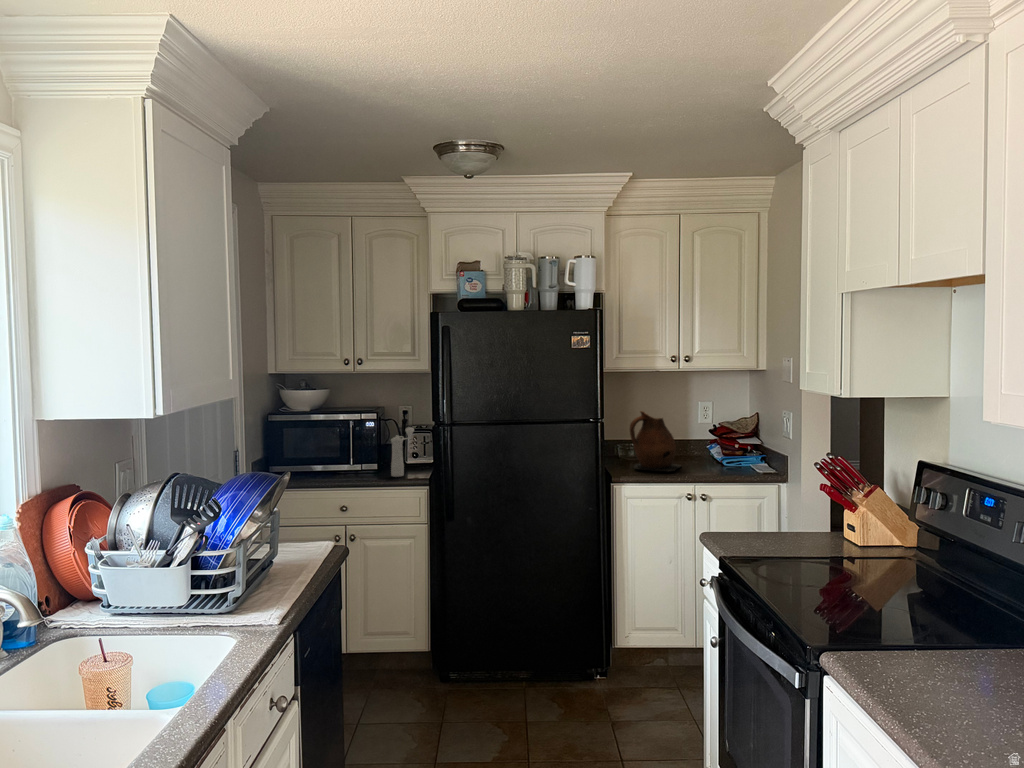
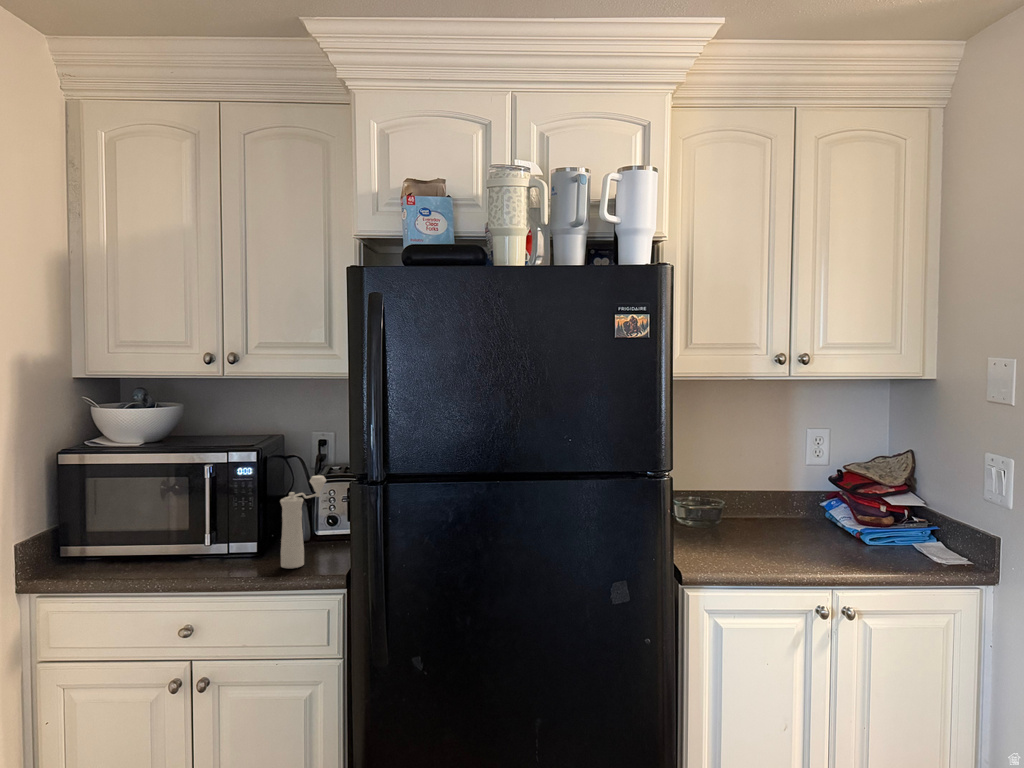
ceramic pitcher: present [630,411,681,472] -> none [707,450,795,564]

